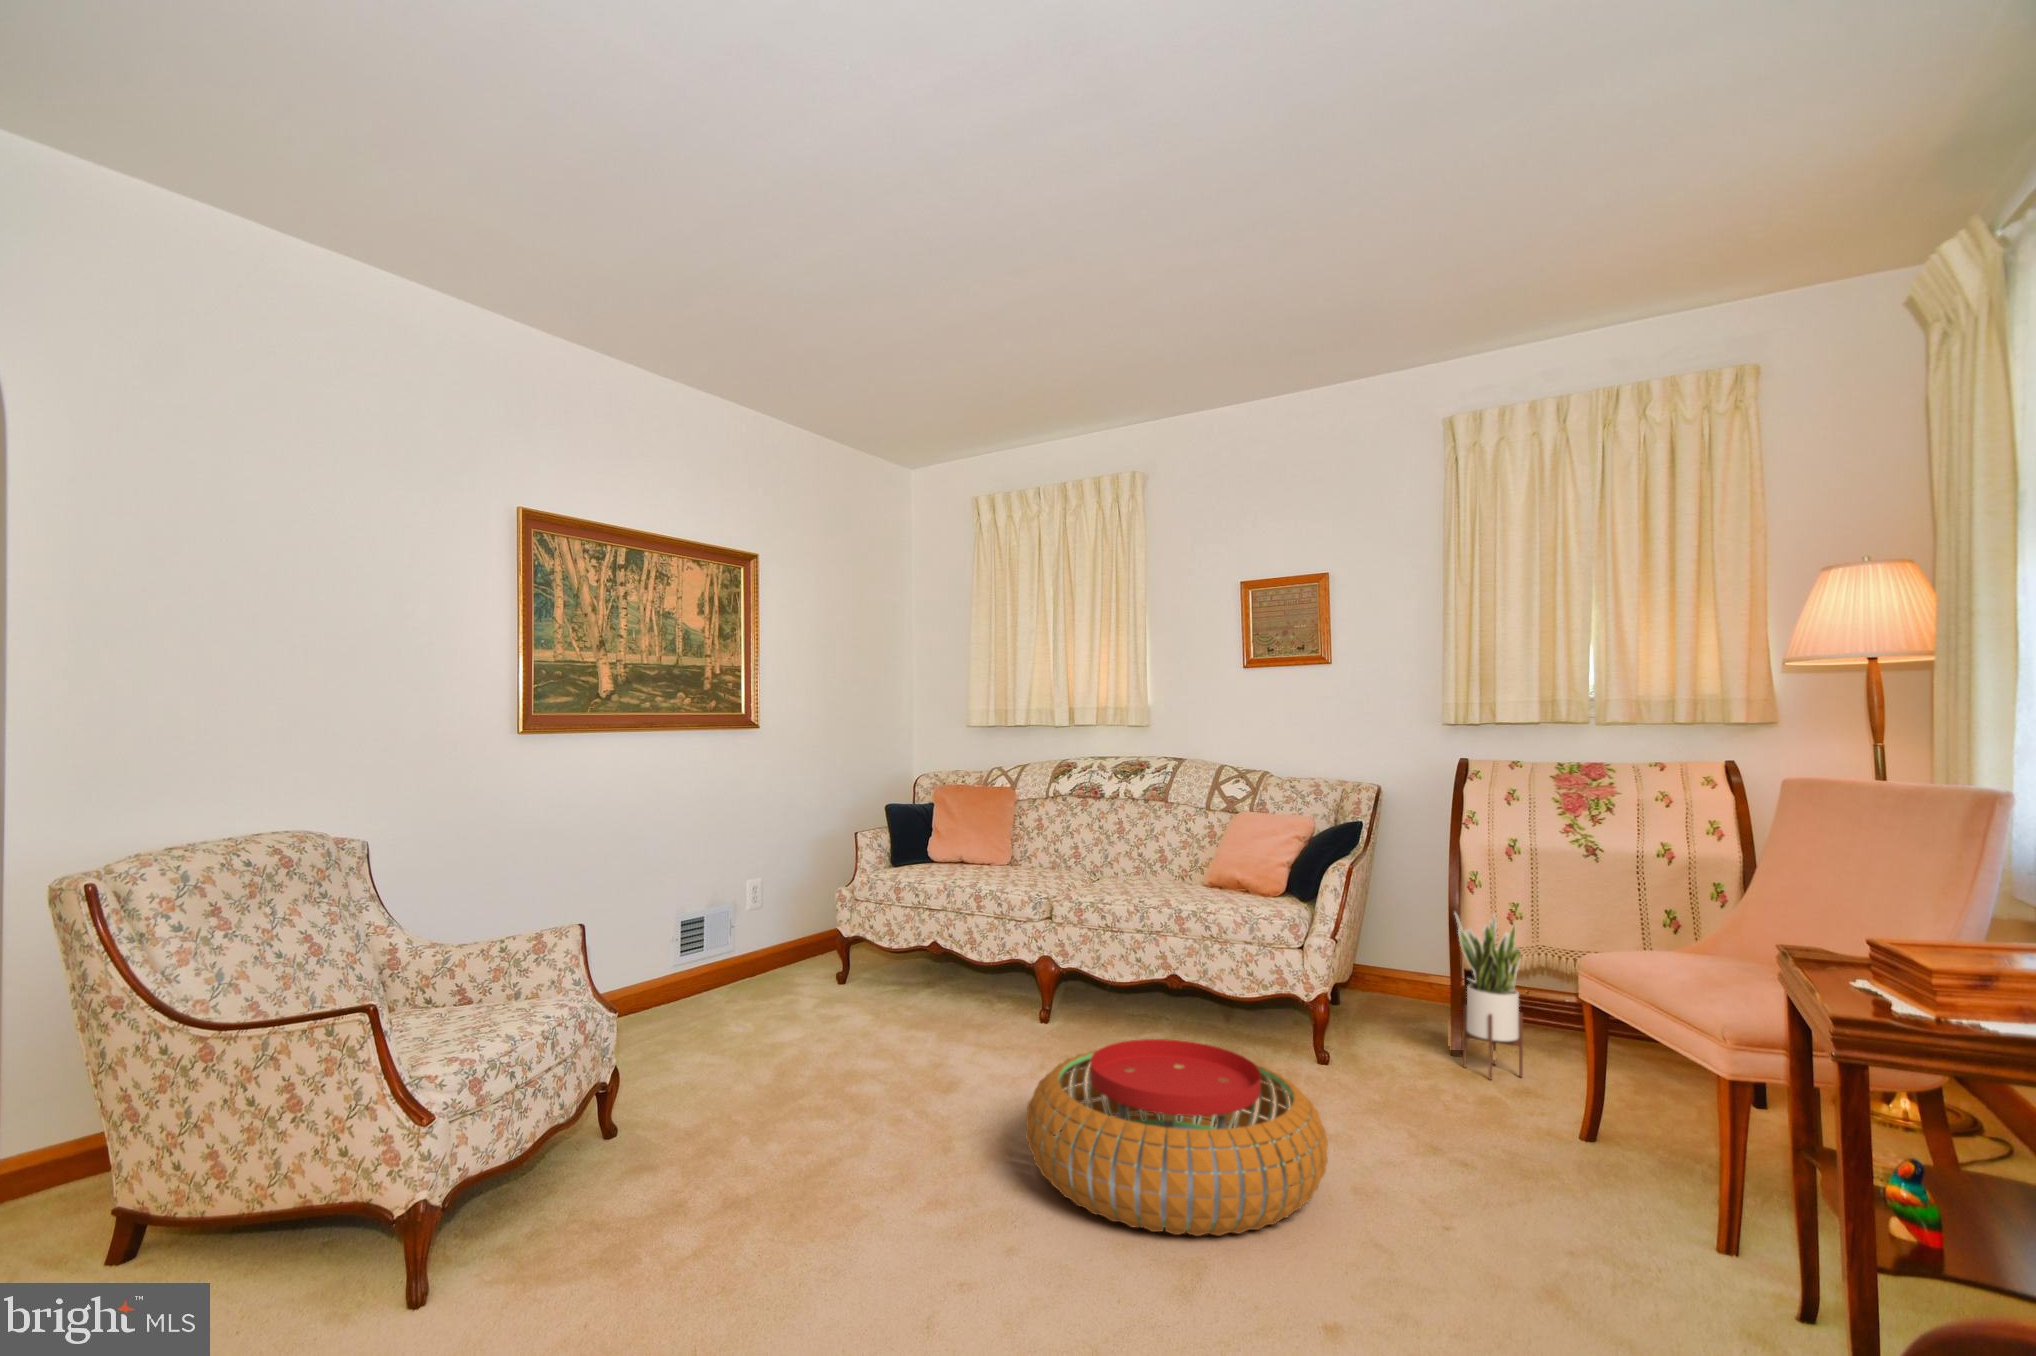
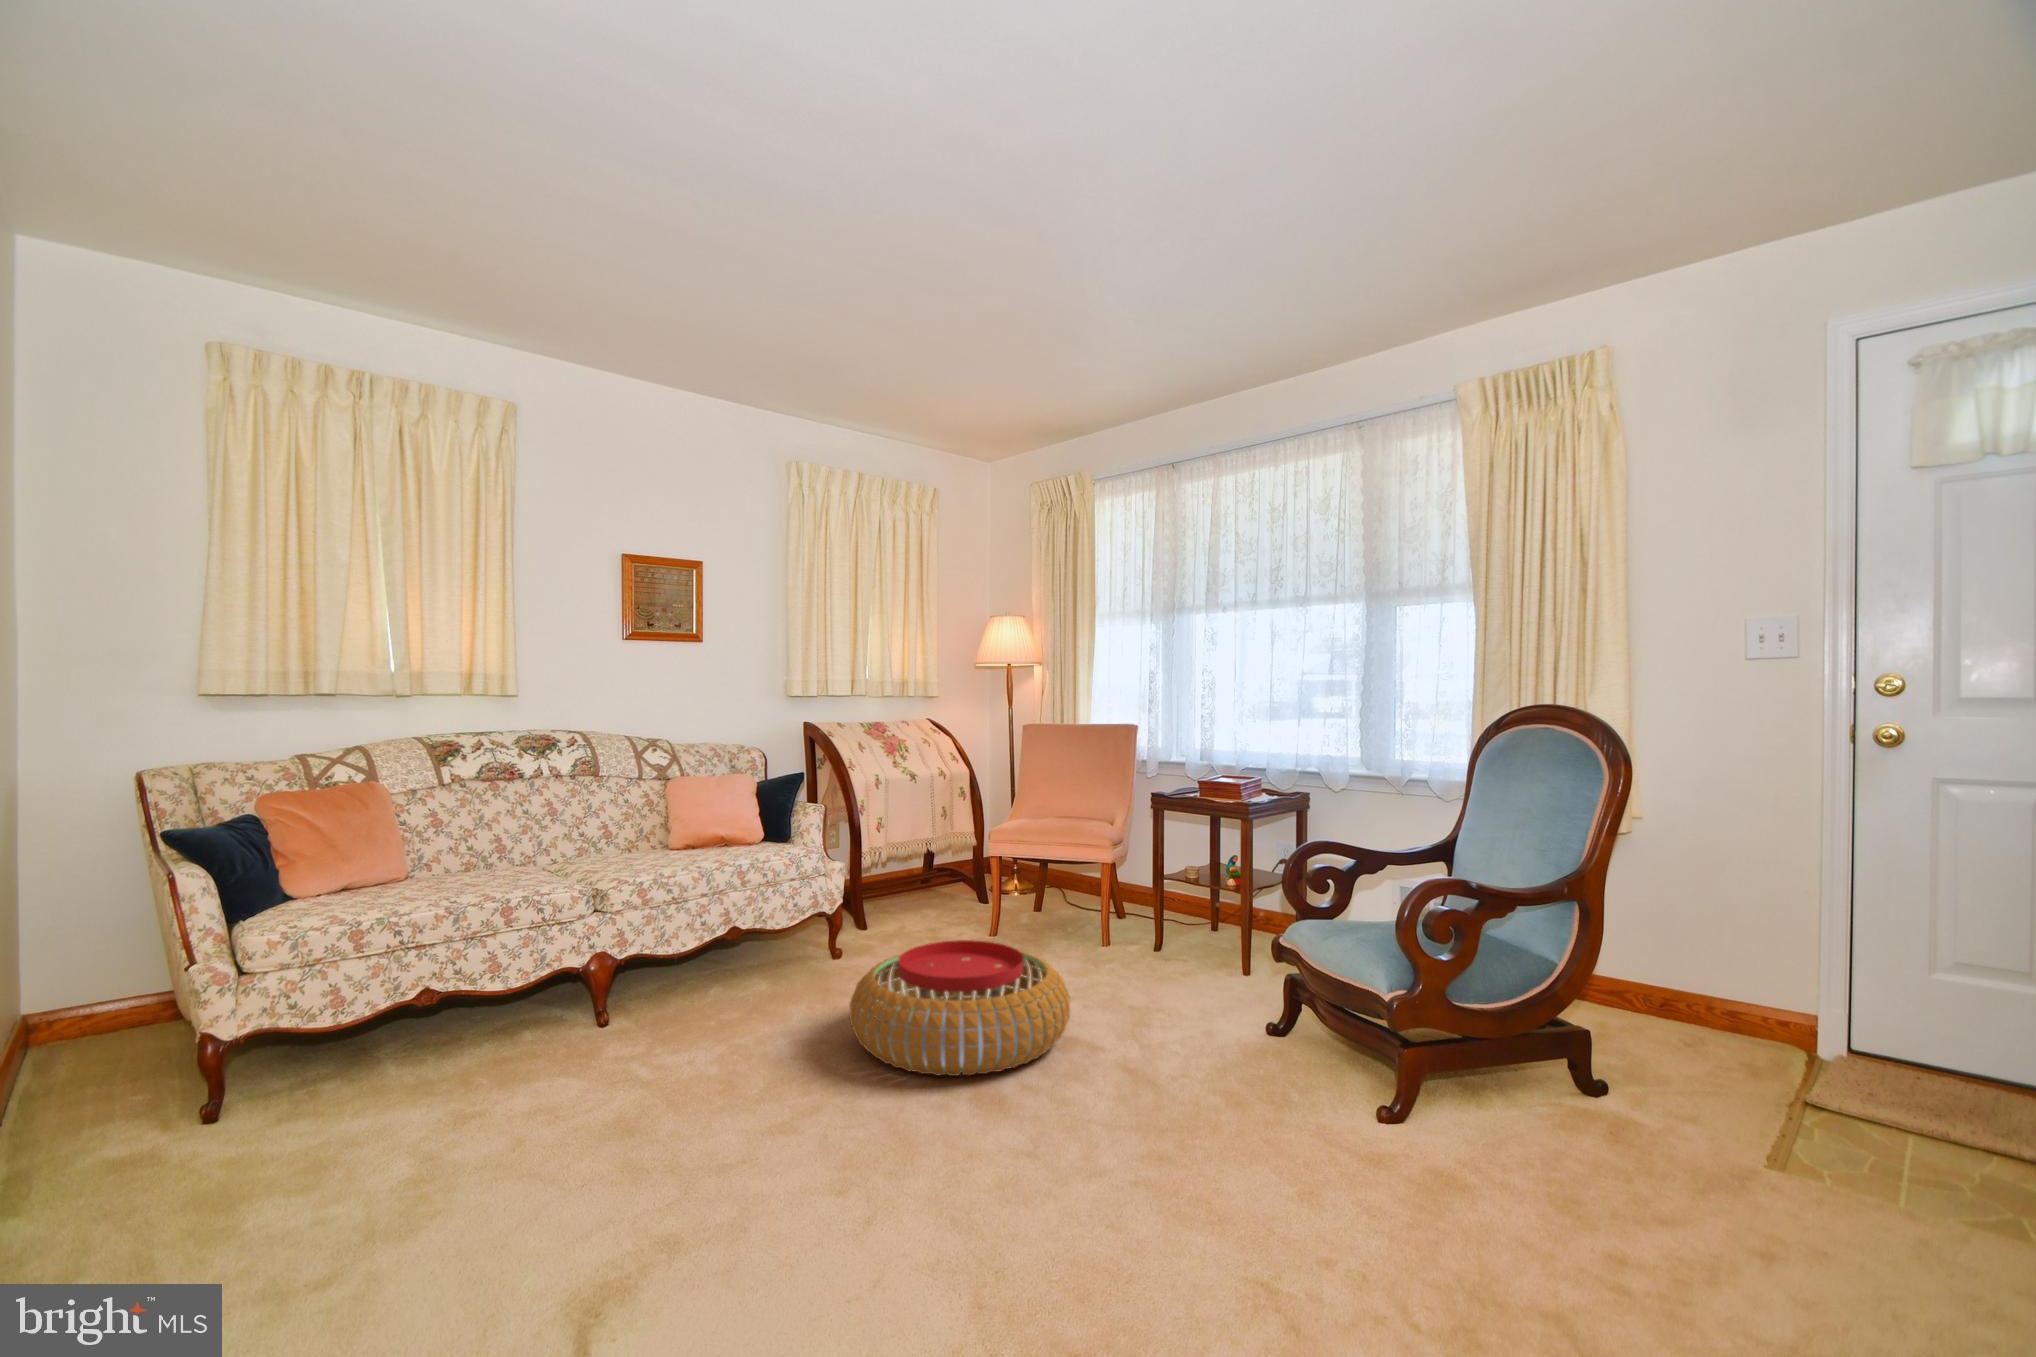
potted plant: present [1455,913,1523,1080] -> none [884,820,916,930]

